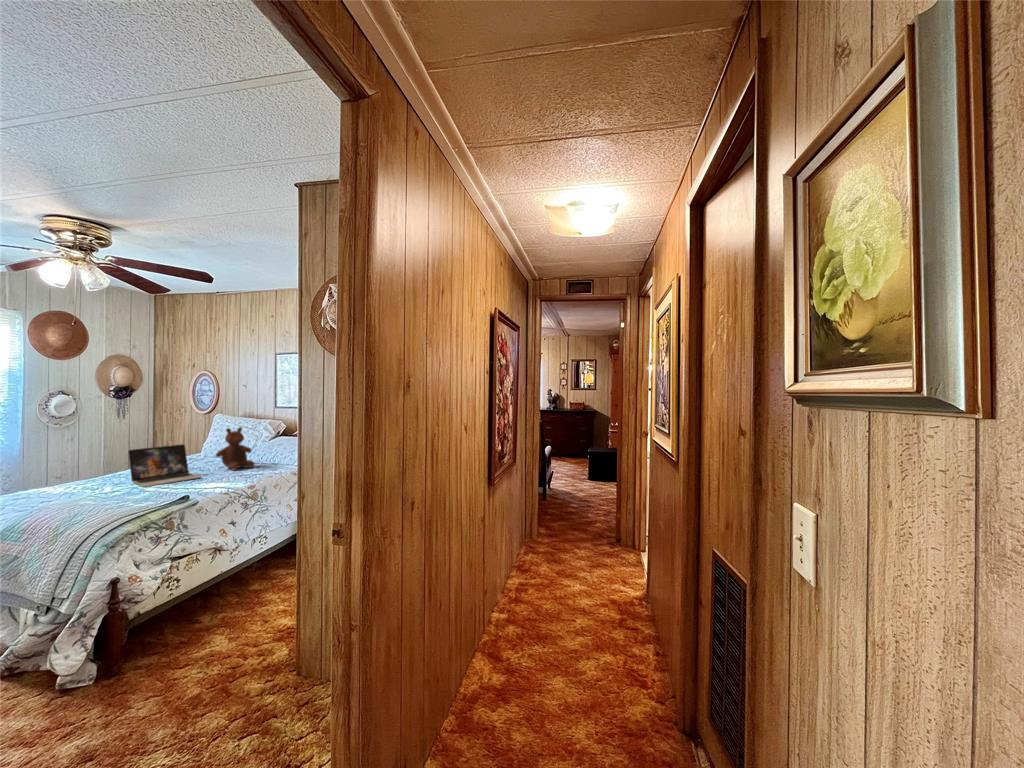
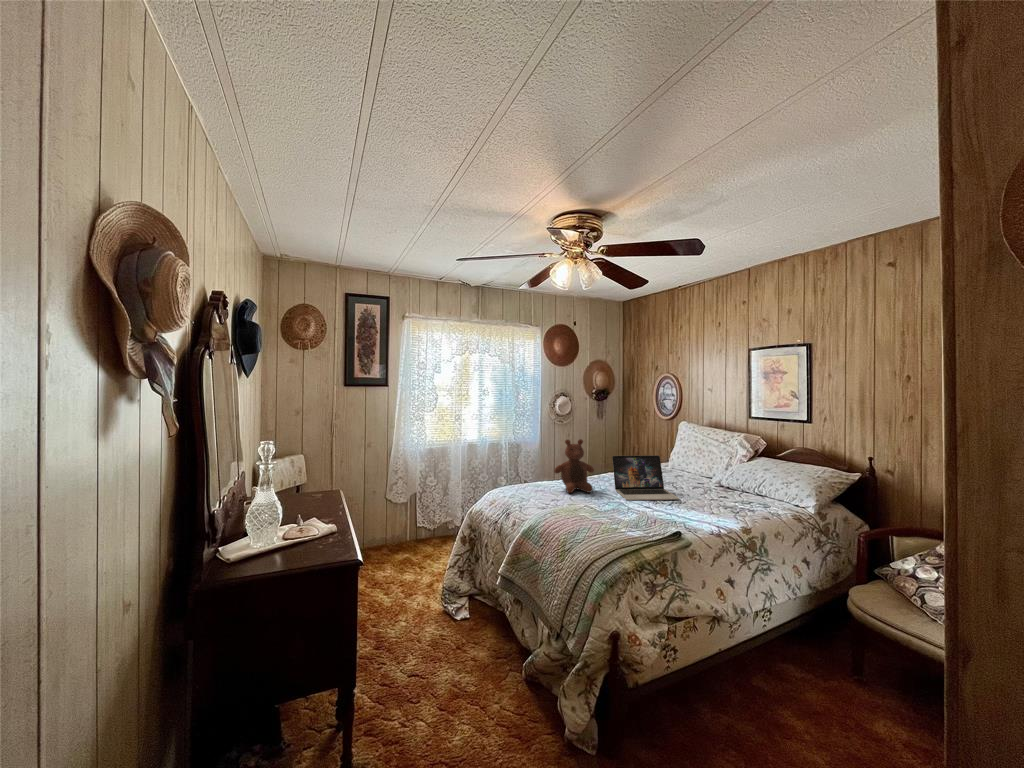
stuffed bear: present [216,427,254,470] -> present [554,439,594,493]

